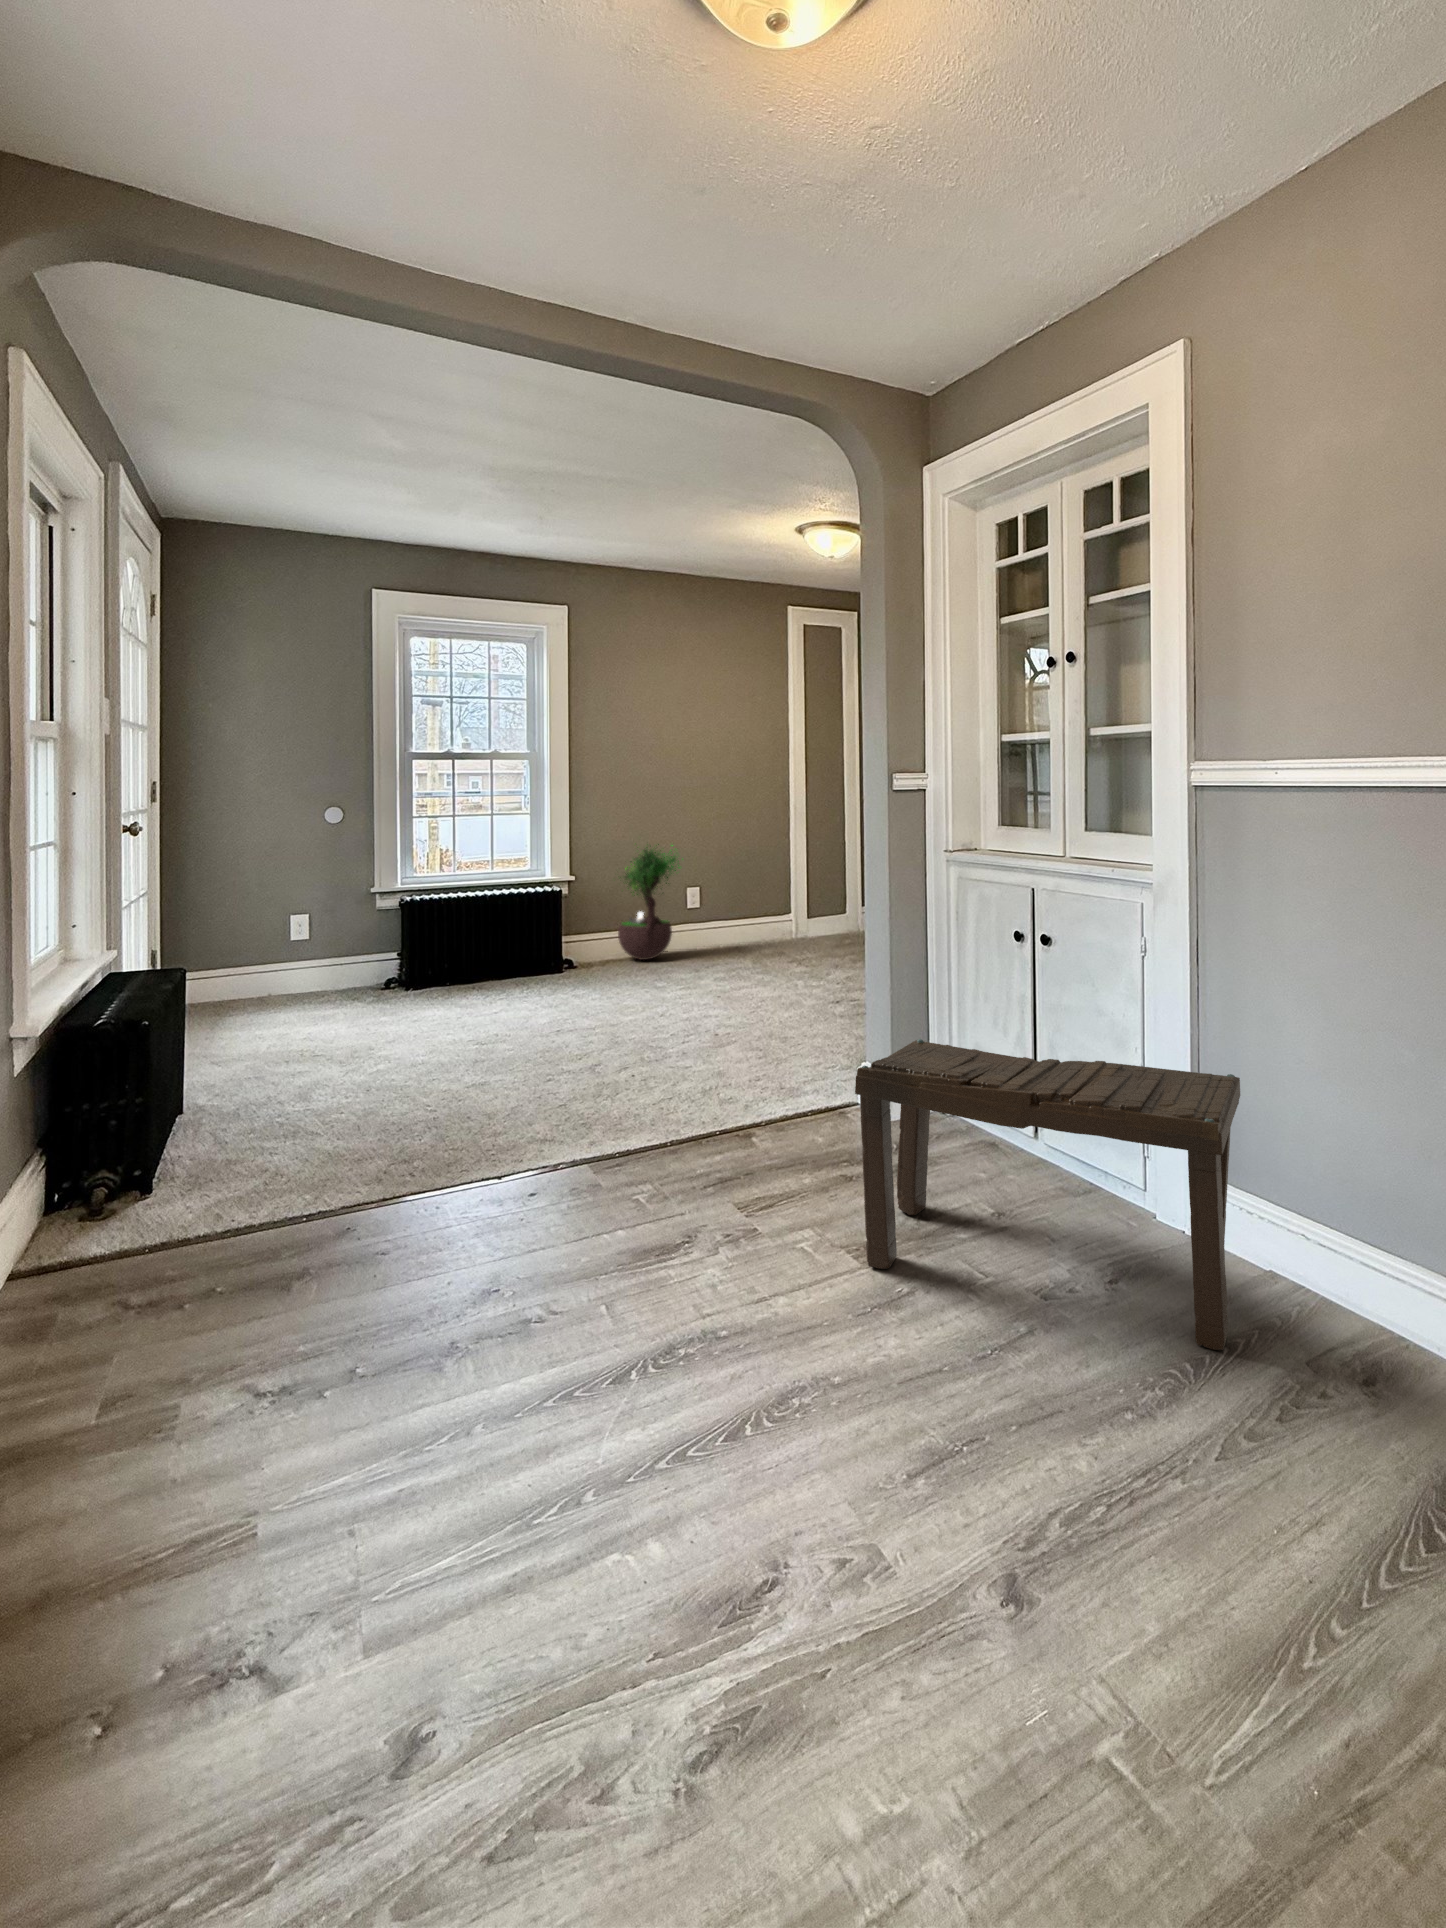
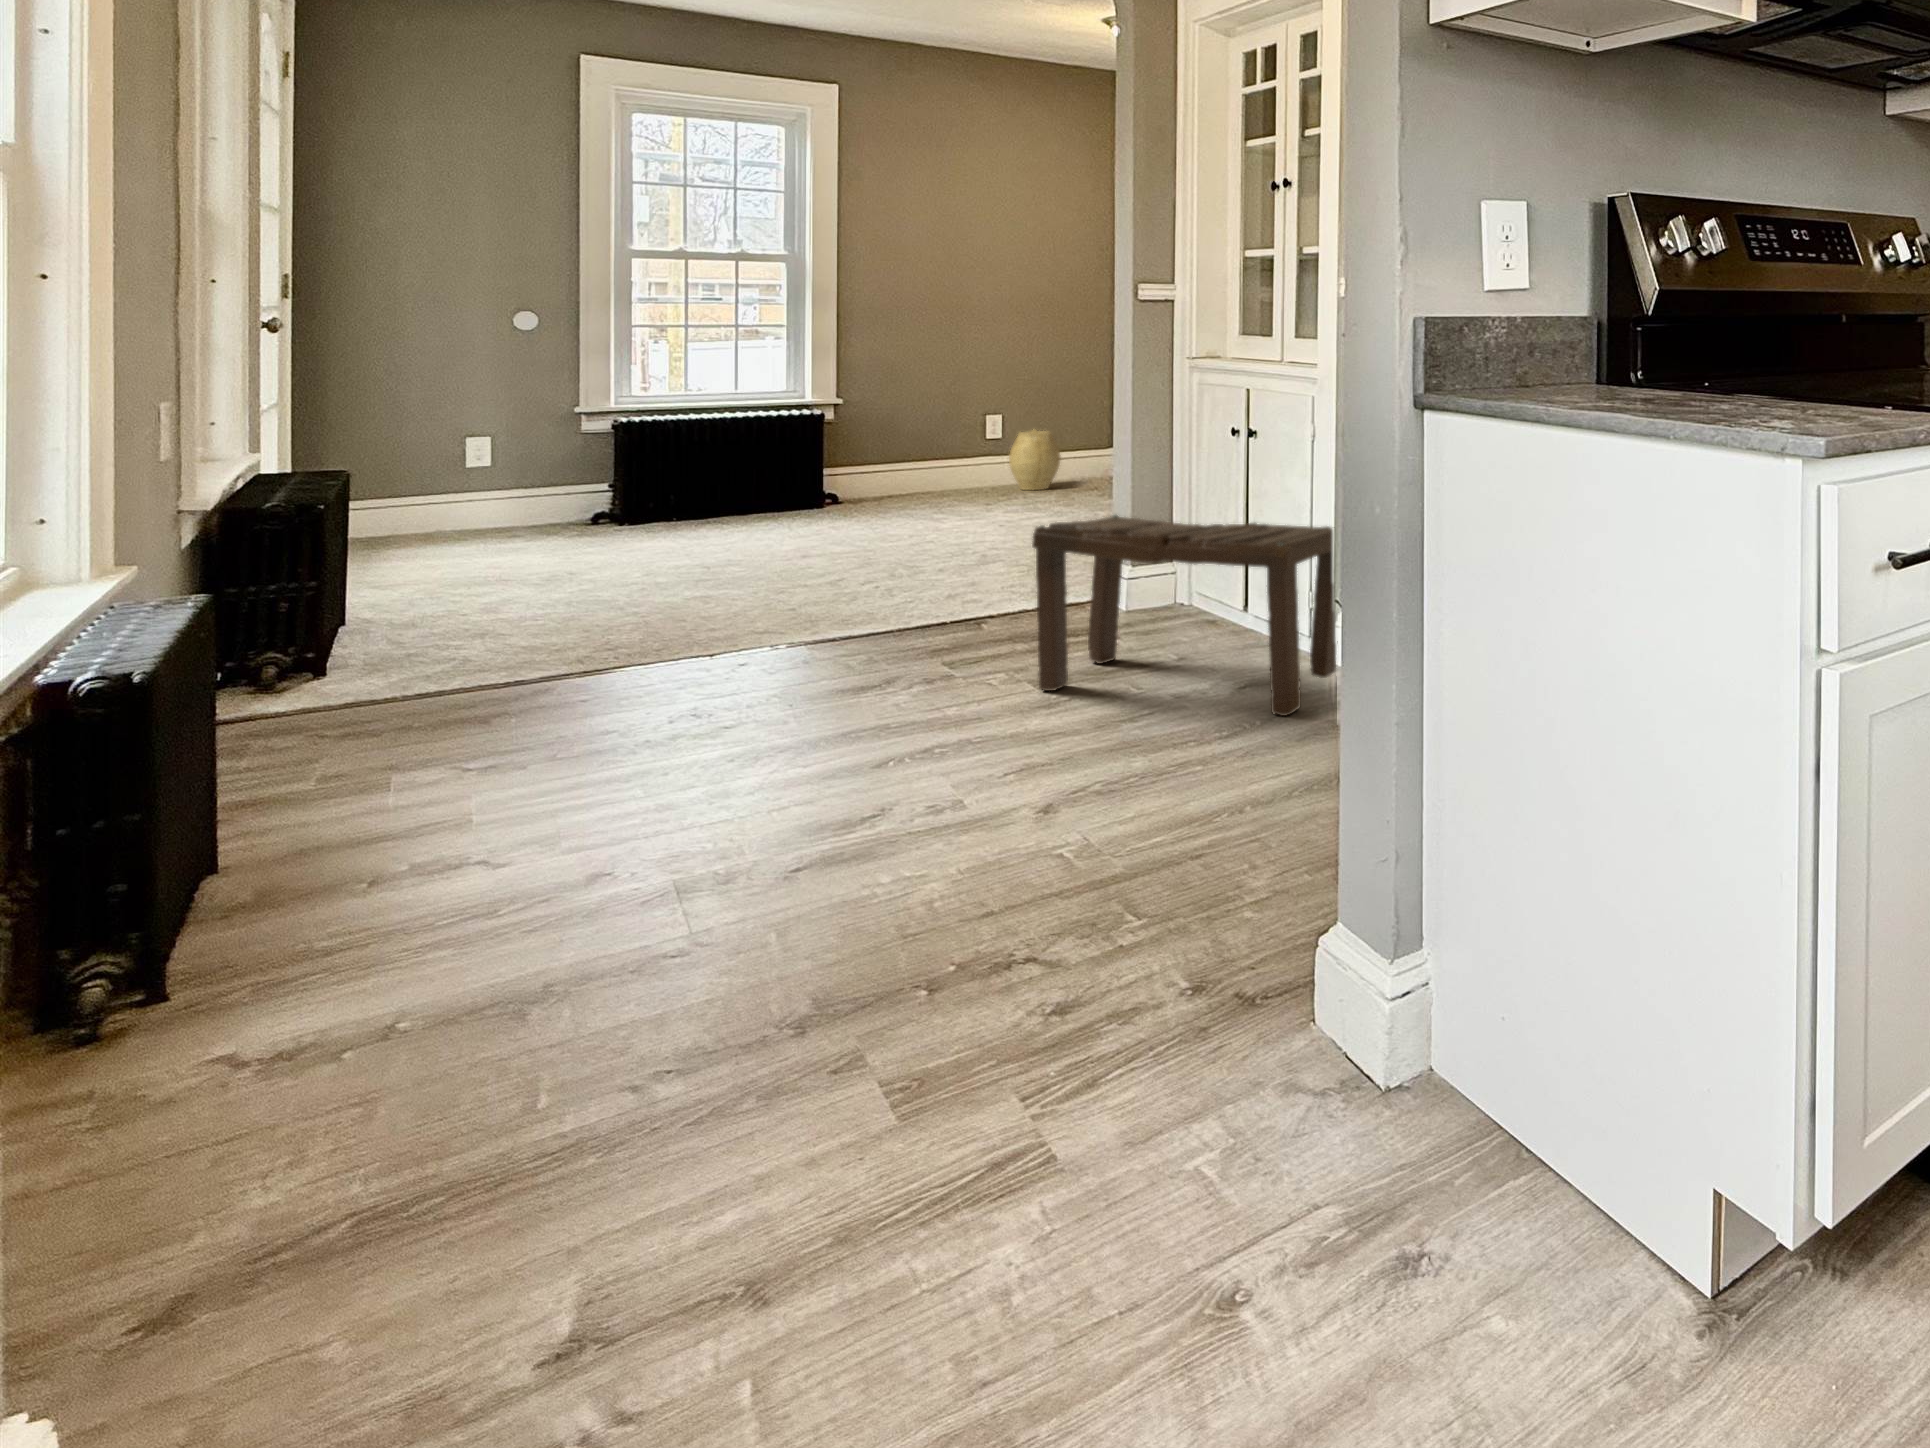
potted tree: present [618,844,683,960] -> none [891,355,981,498]
woven basket: none [704,898,746,952] -> present [1009,430,1060,490]

